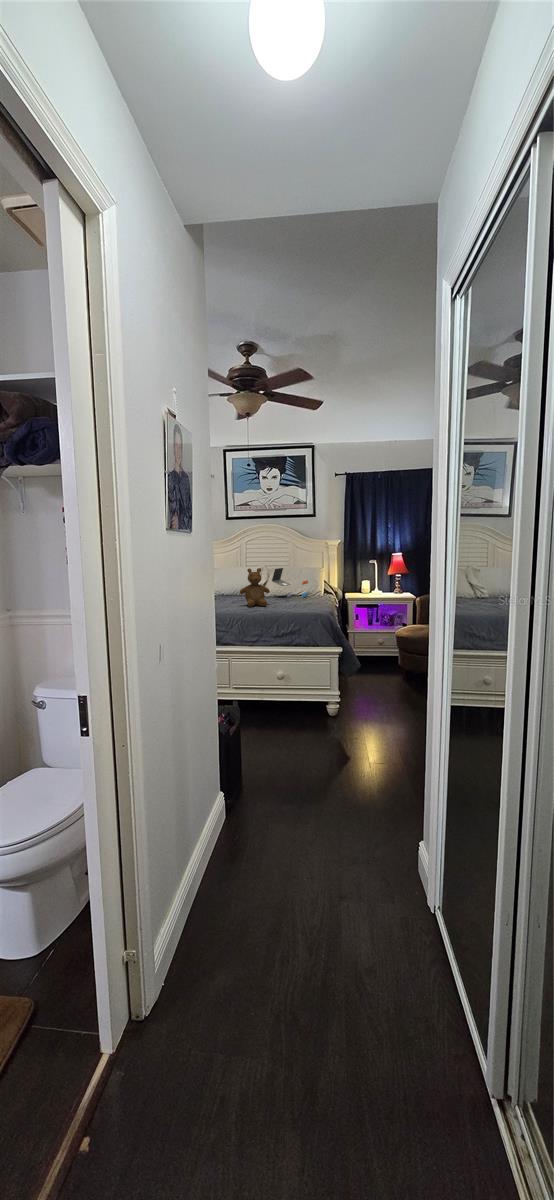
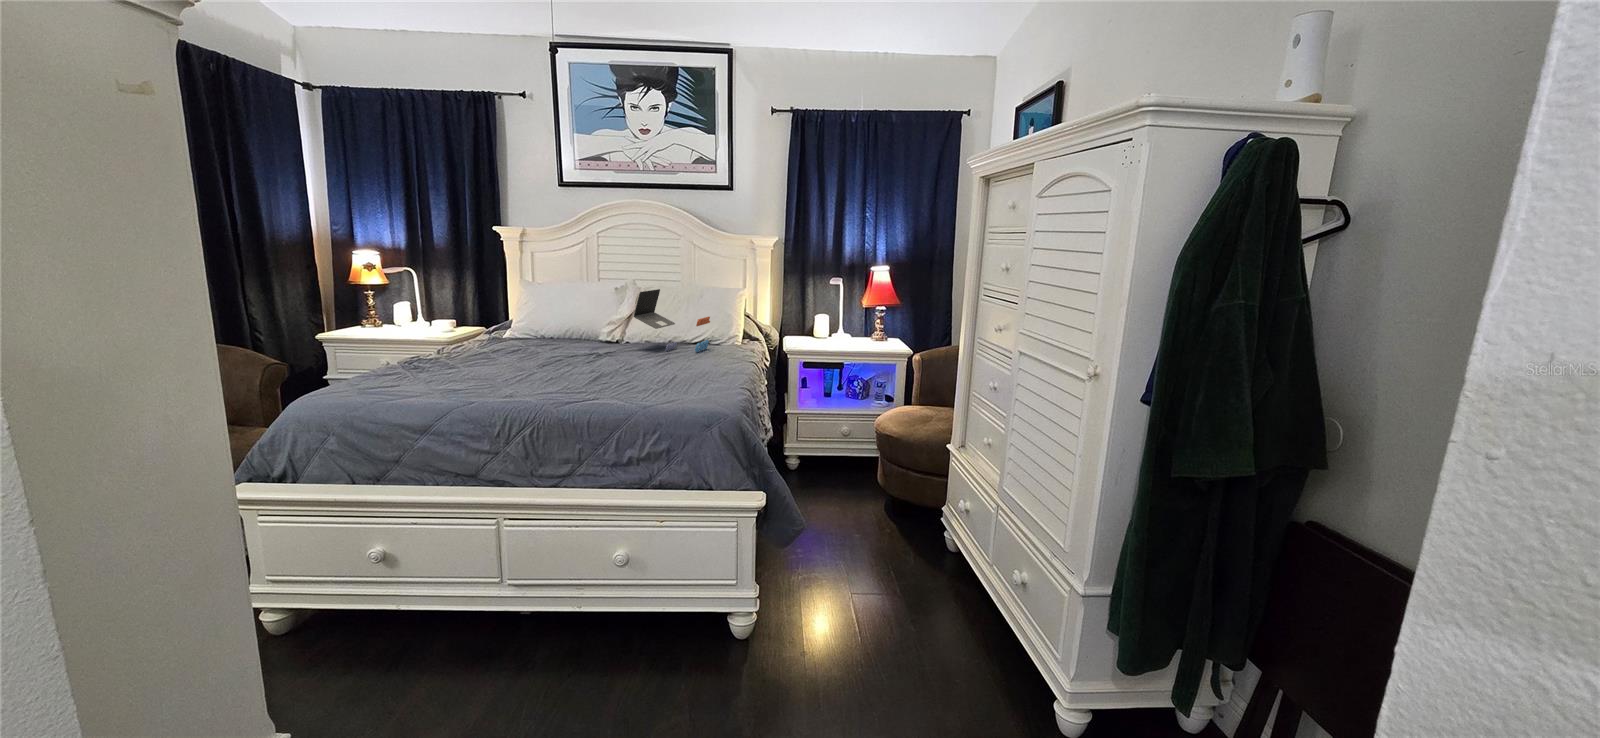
teddy bear: present [240,568,270,607] -> none [544,294,616,384]

